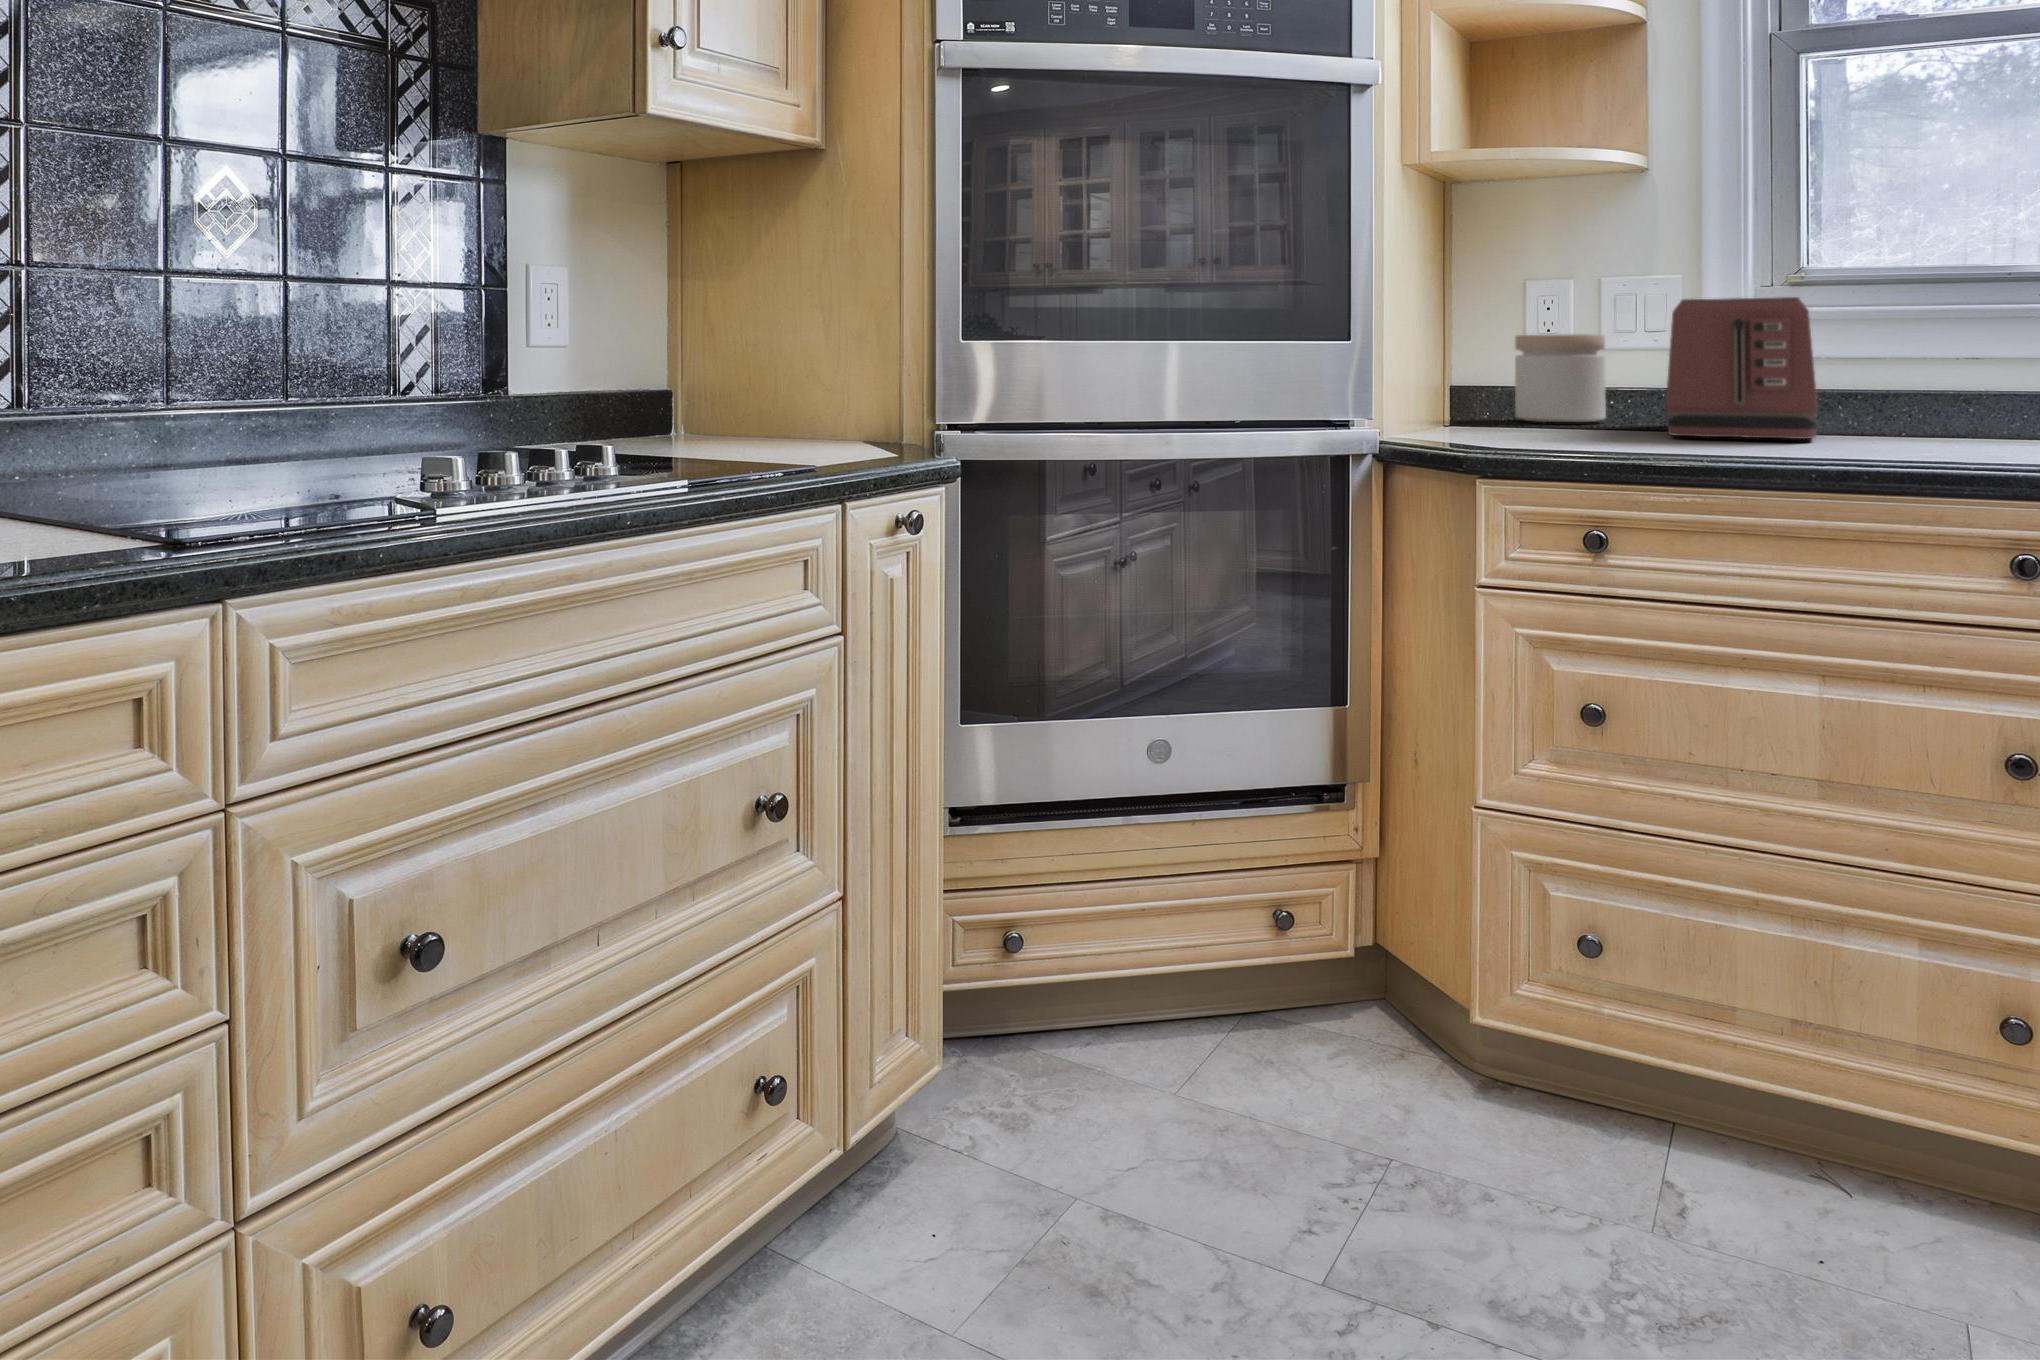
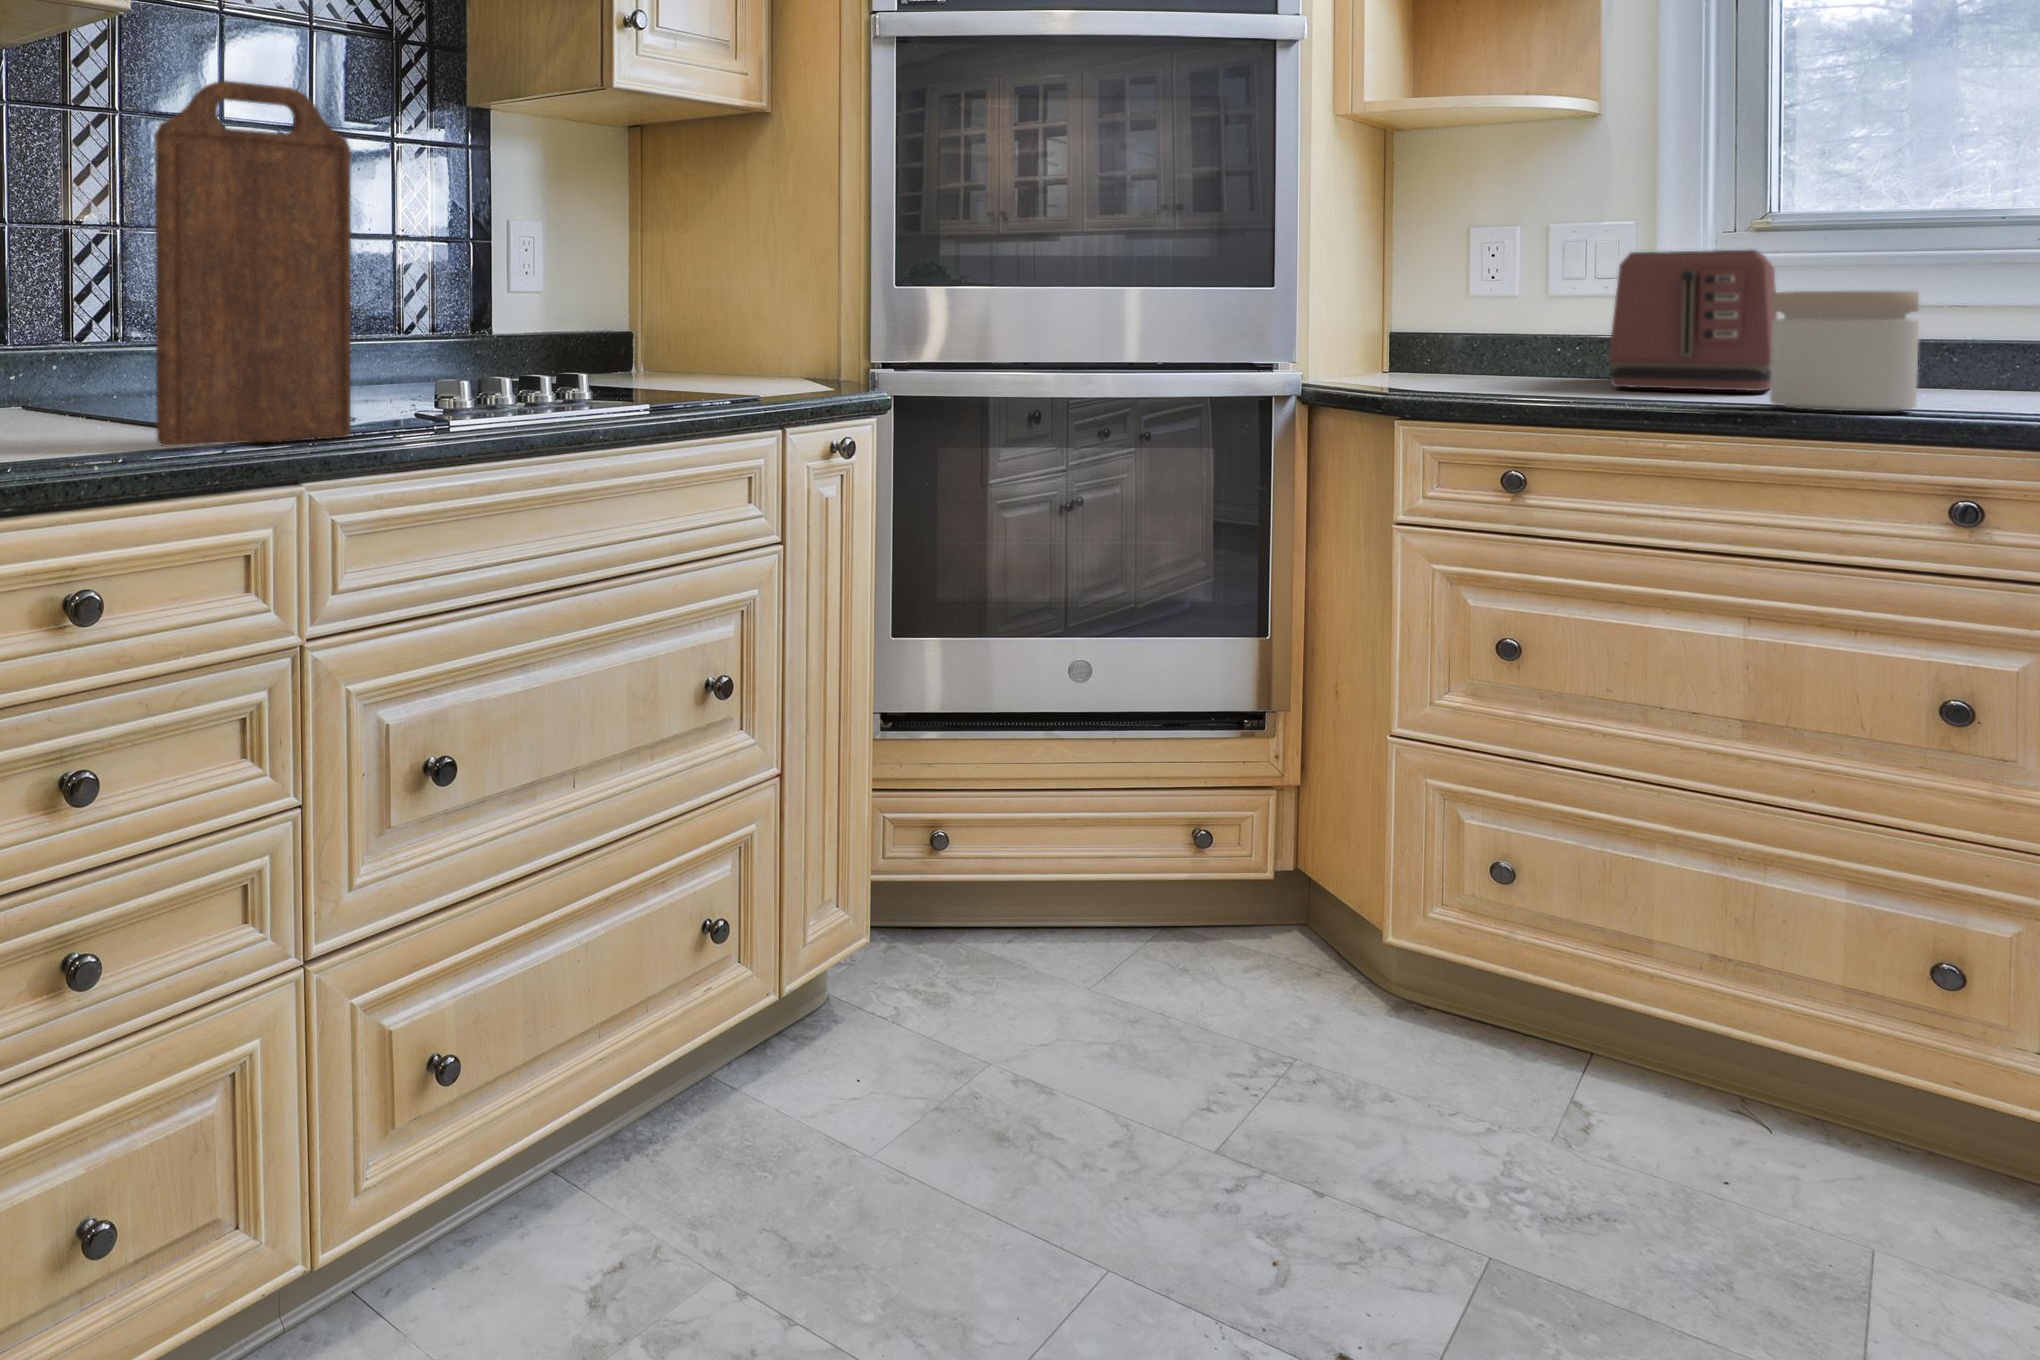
cutting board: none [18,71,303,556] -> present [155,81,351,447]
jar: present [1515,334,1606,422] -> present [1770,291,1919,411]

